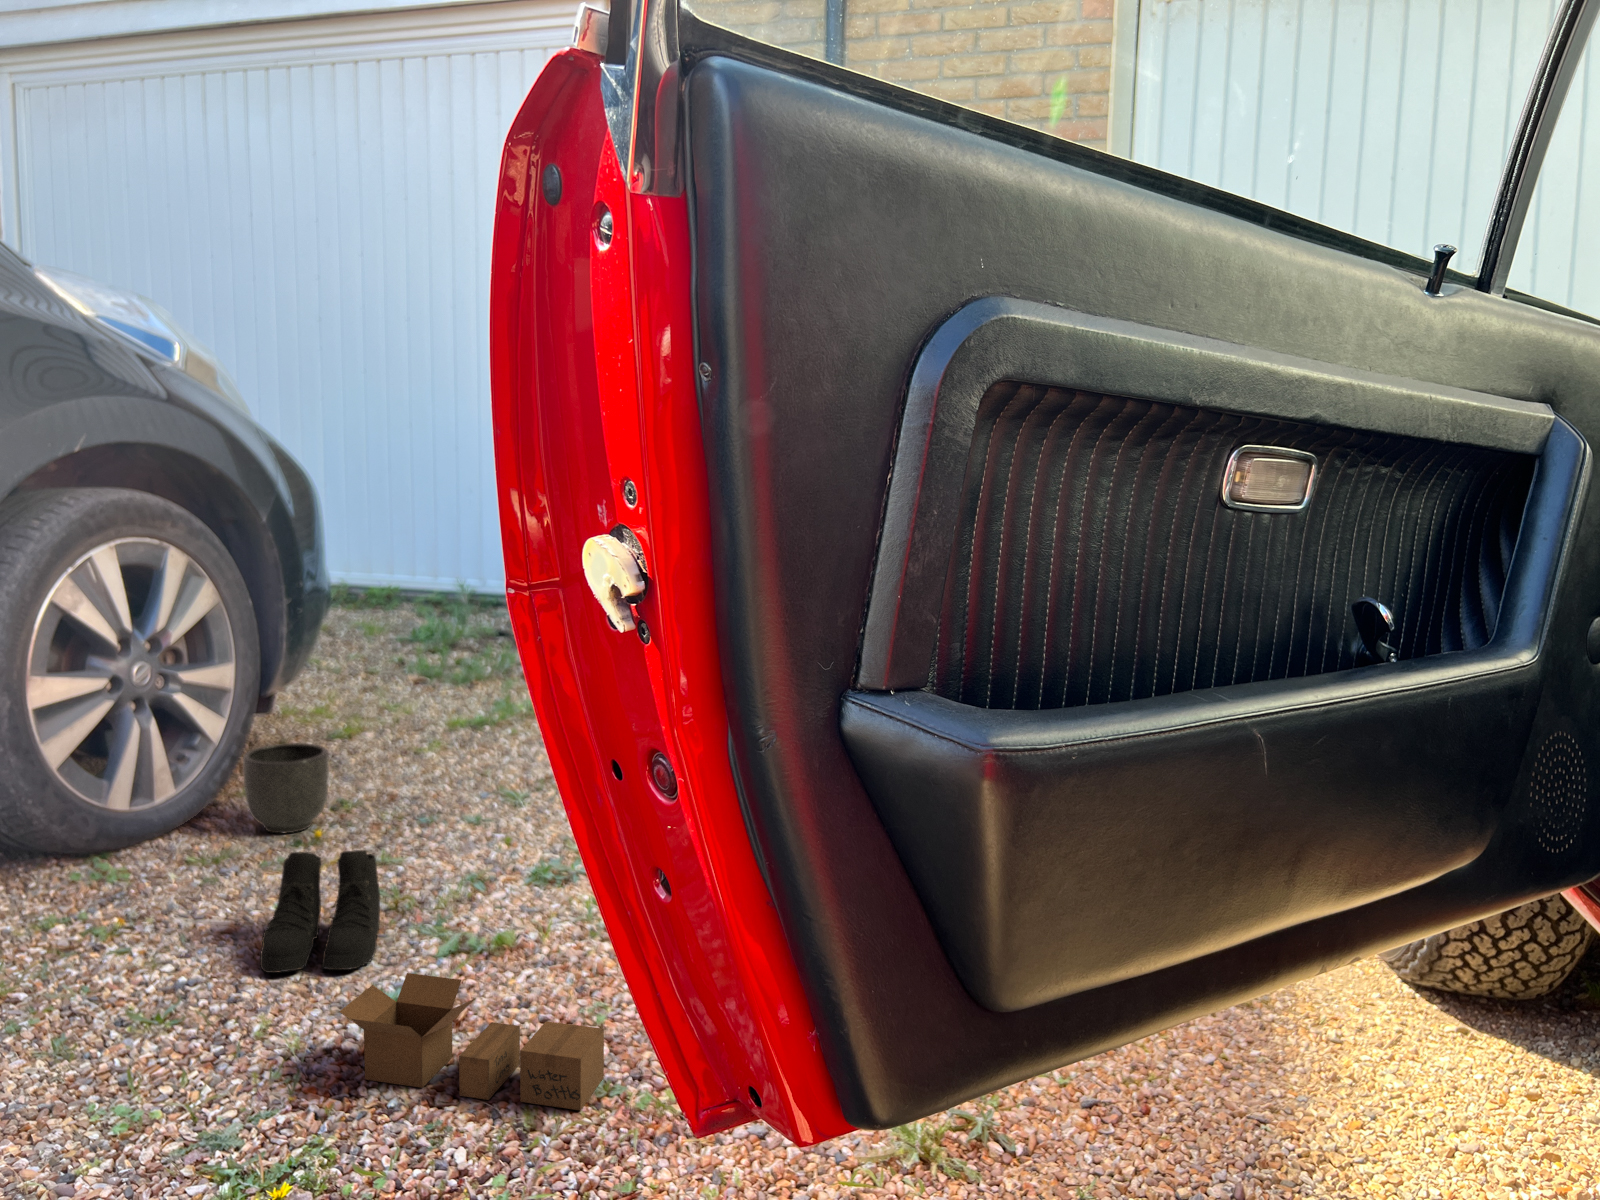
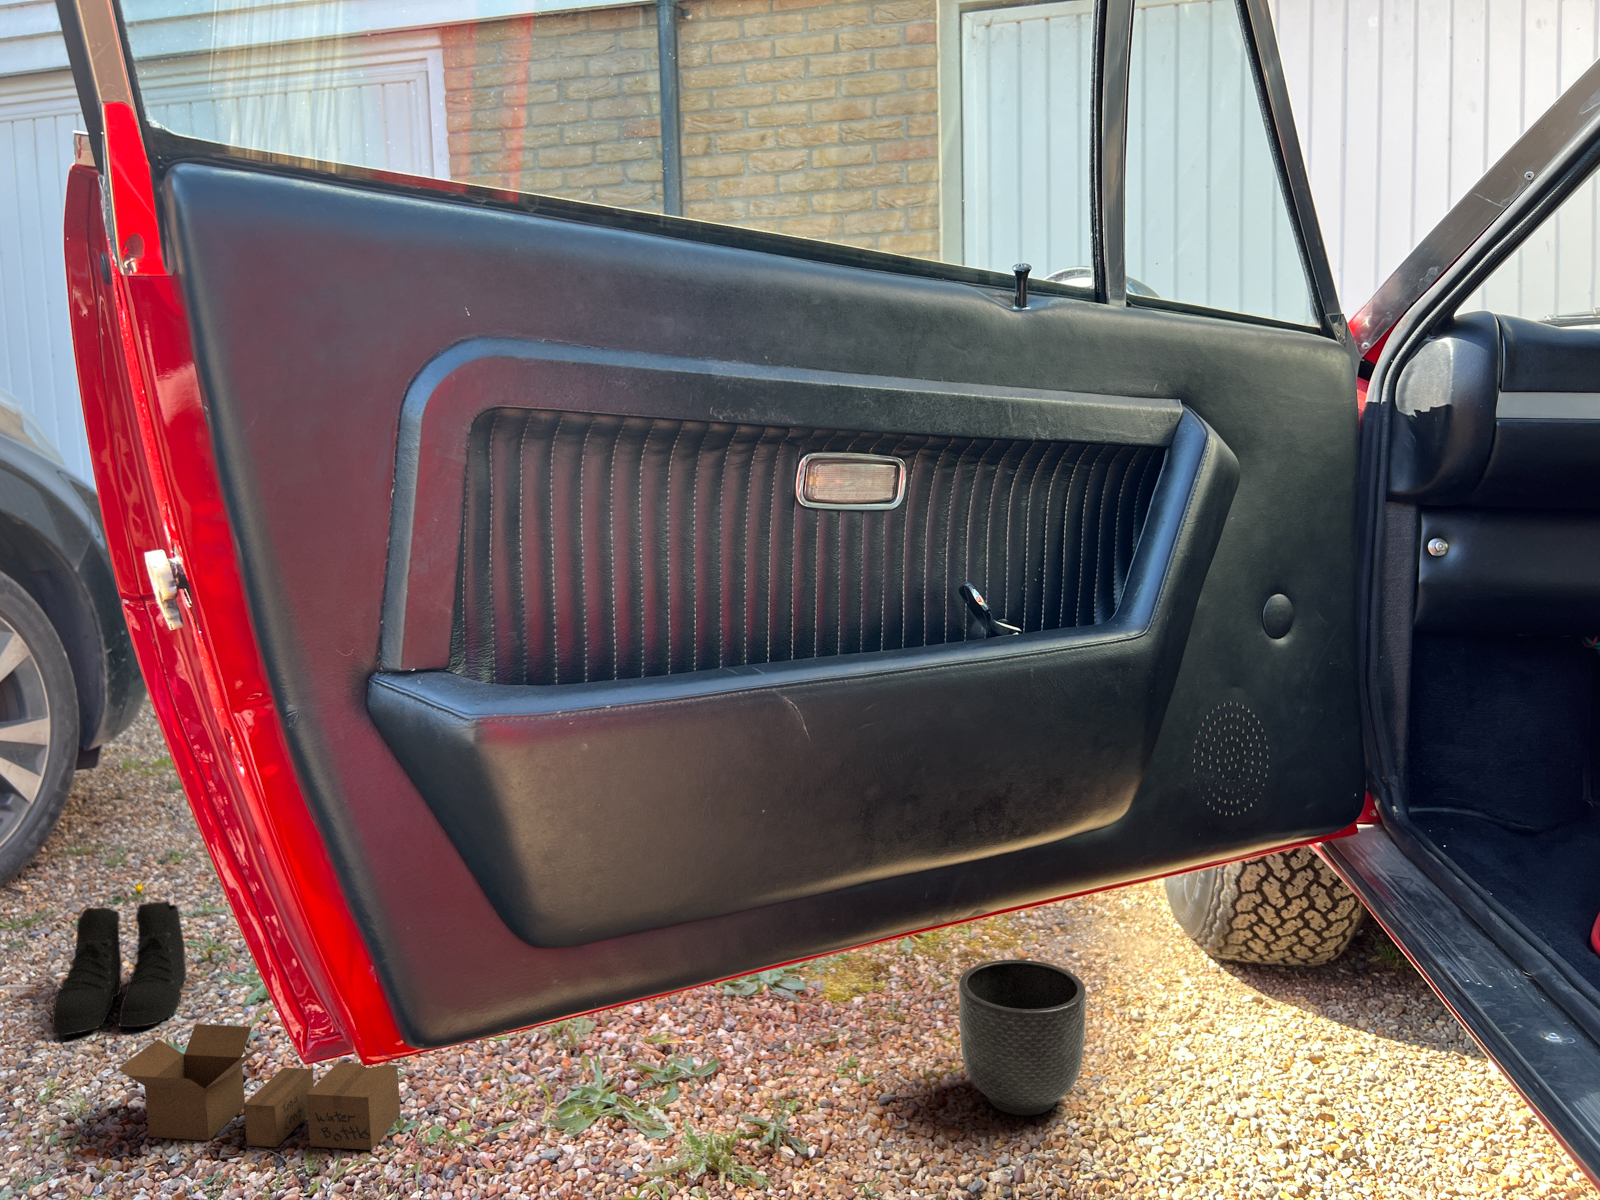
planter: present [243,743,329,834] -> present [959,959,1086,1116]

